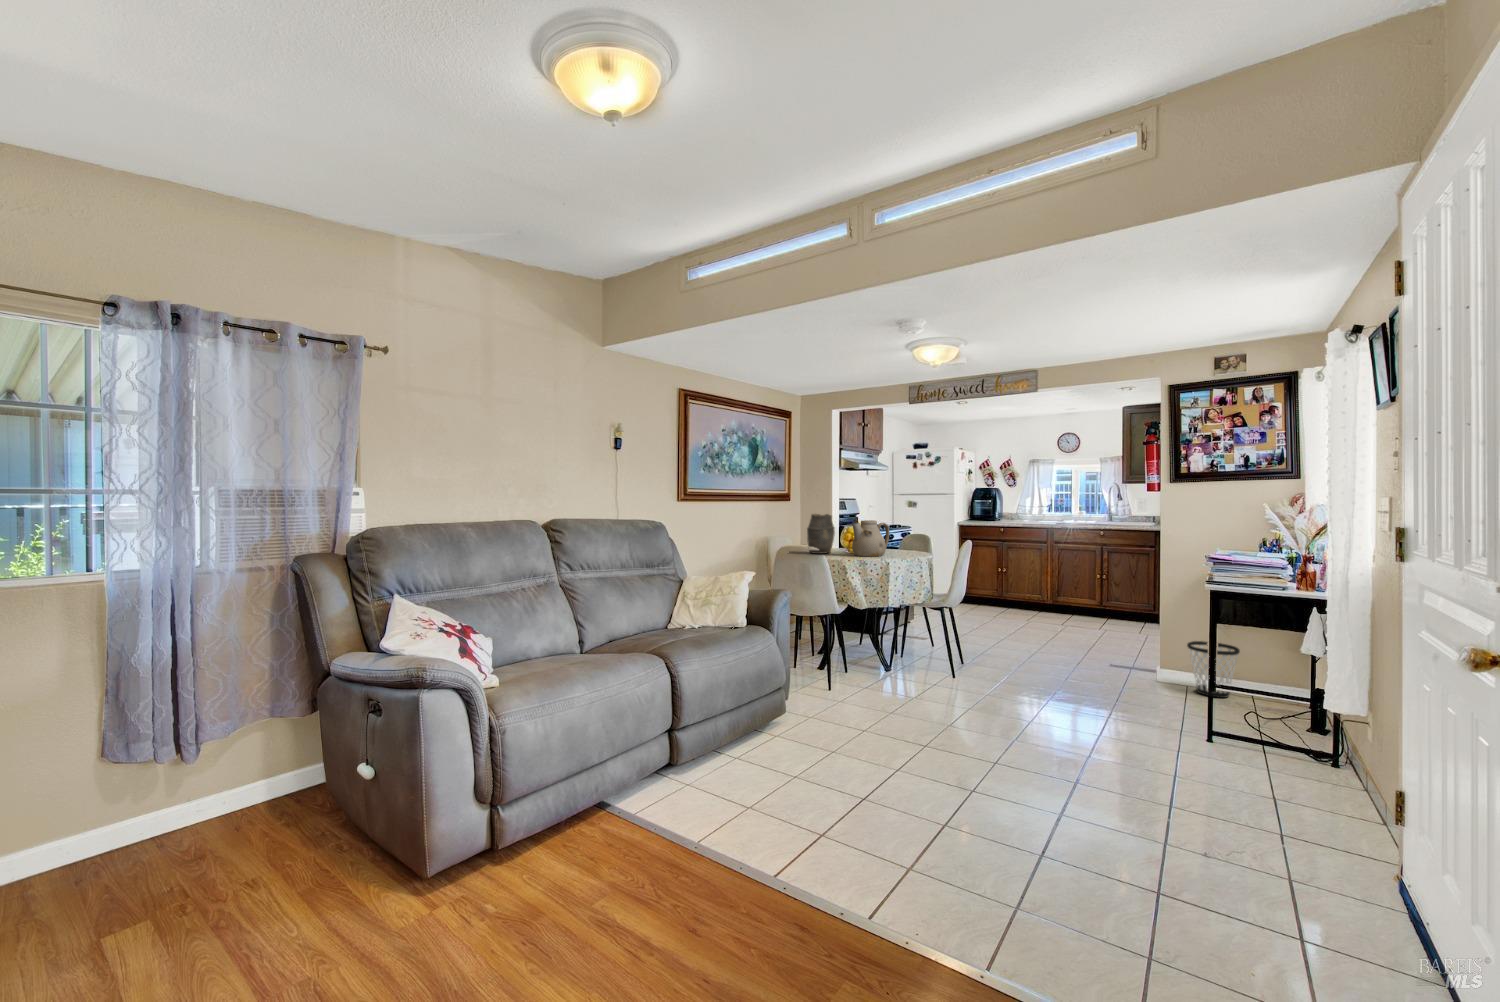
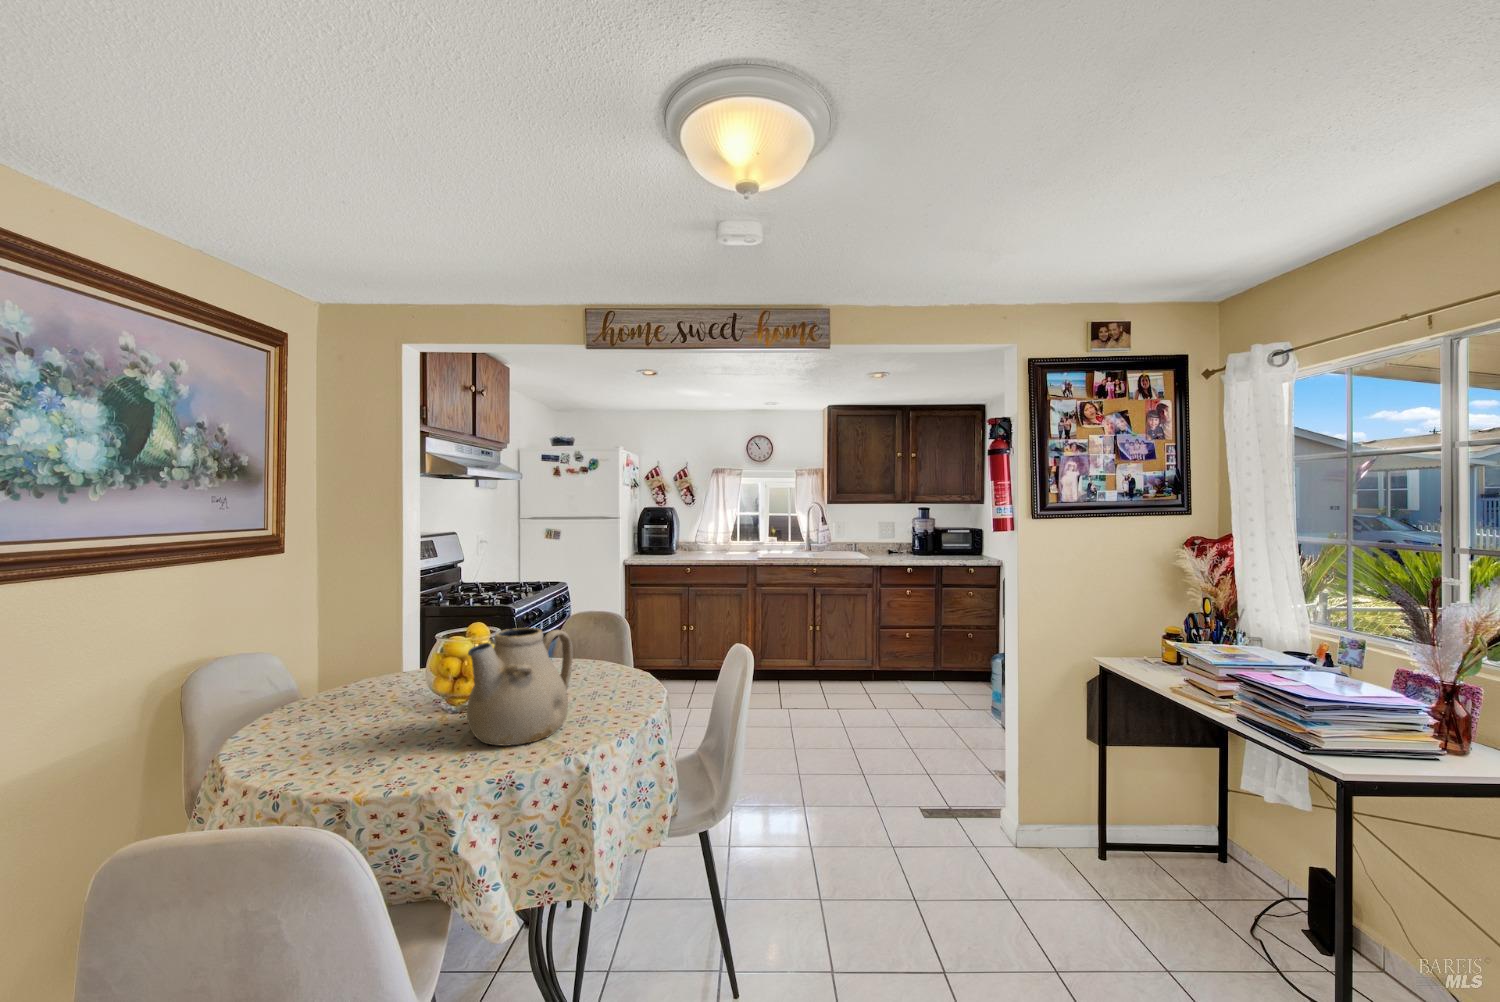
vase: present [807,514,835,554] -> none [310,611,409,743]
wastebasket: present [1187,641,1240,698] -> none [1086,782,1170,890]

